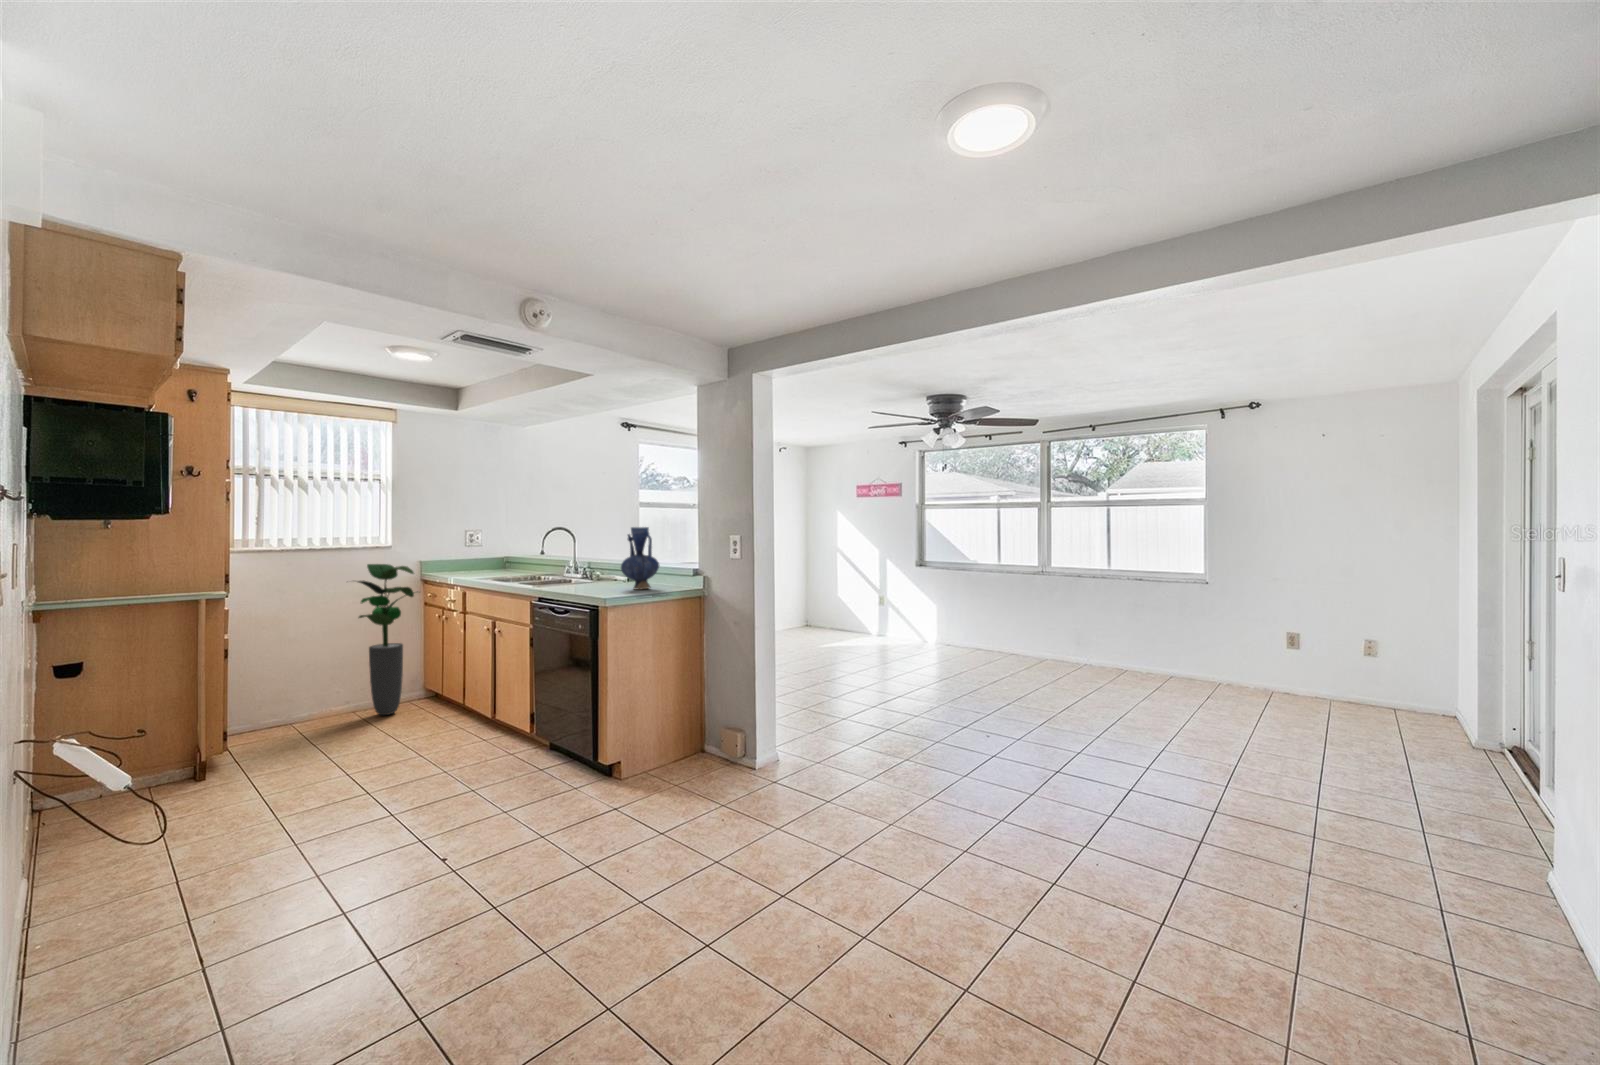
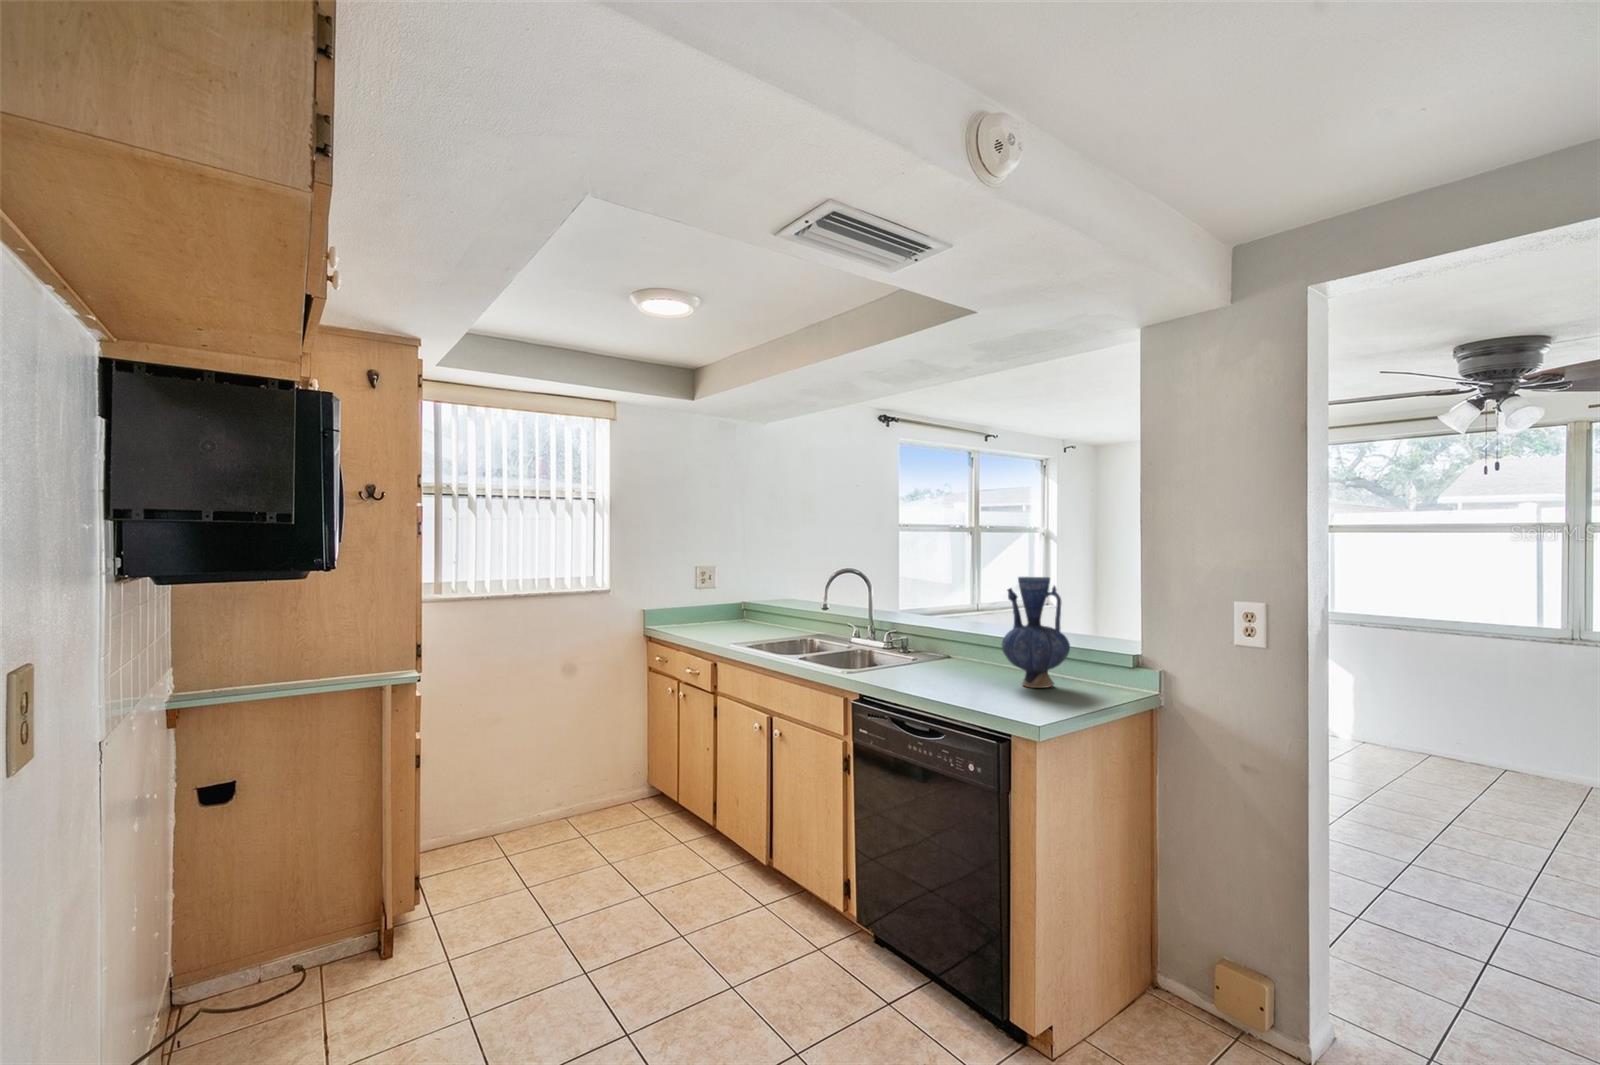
potted plant: present [358,564,414,715] -> none [559,615,656,833]

